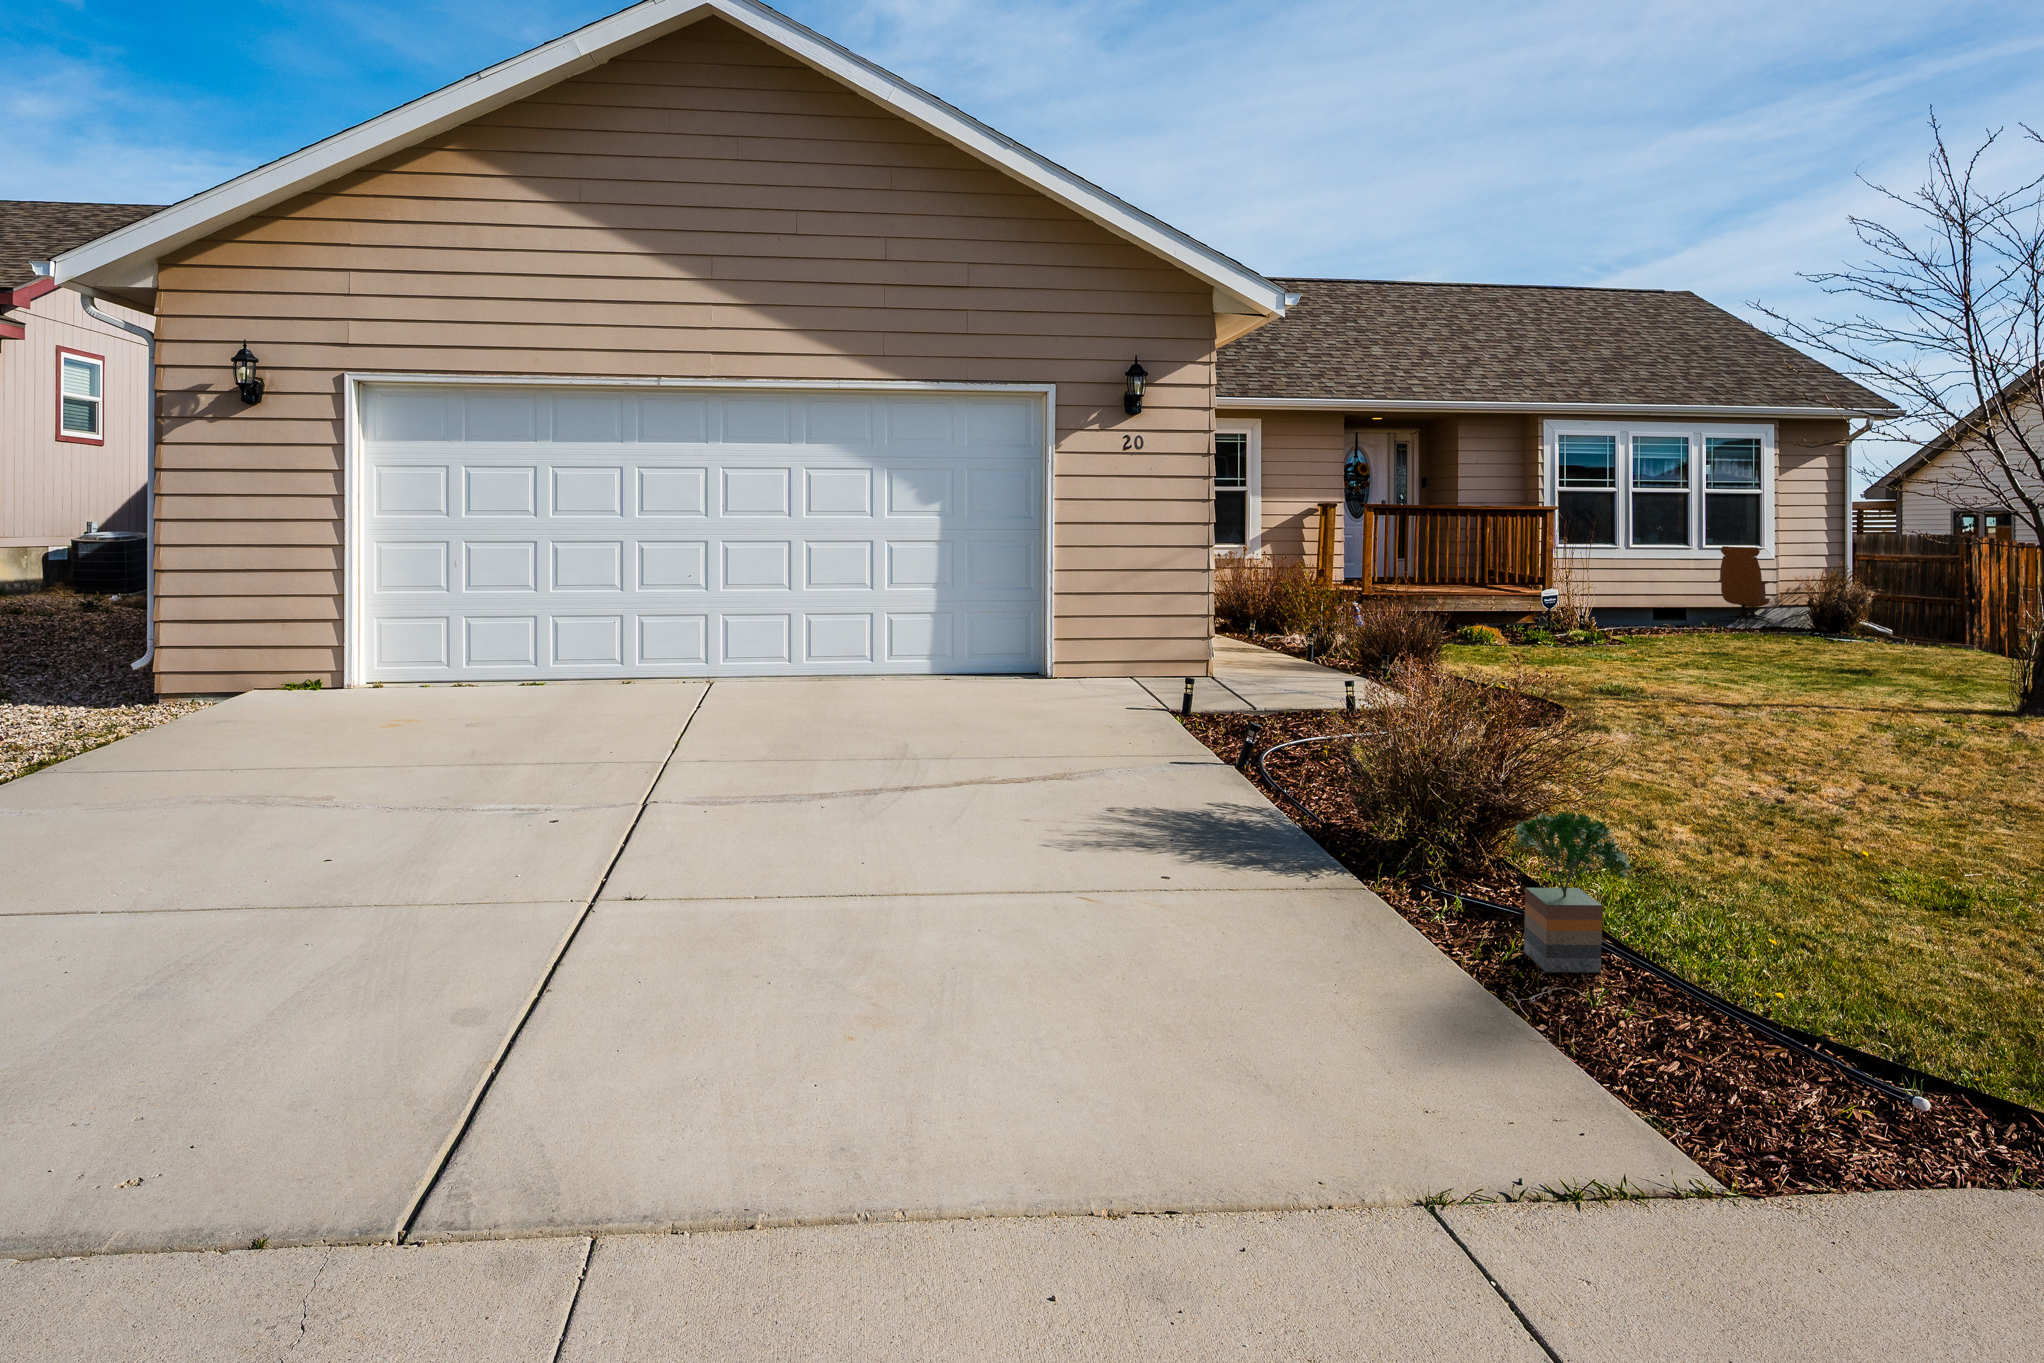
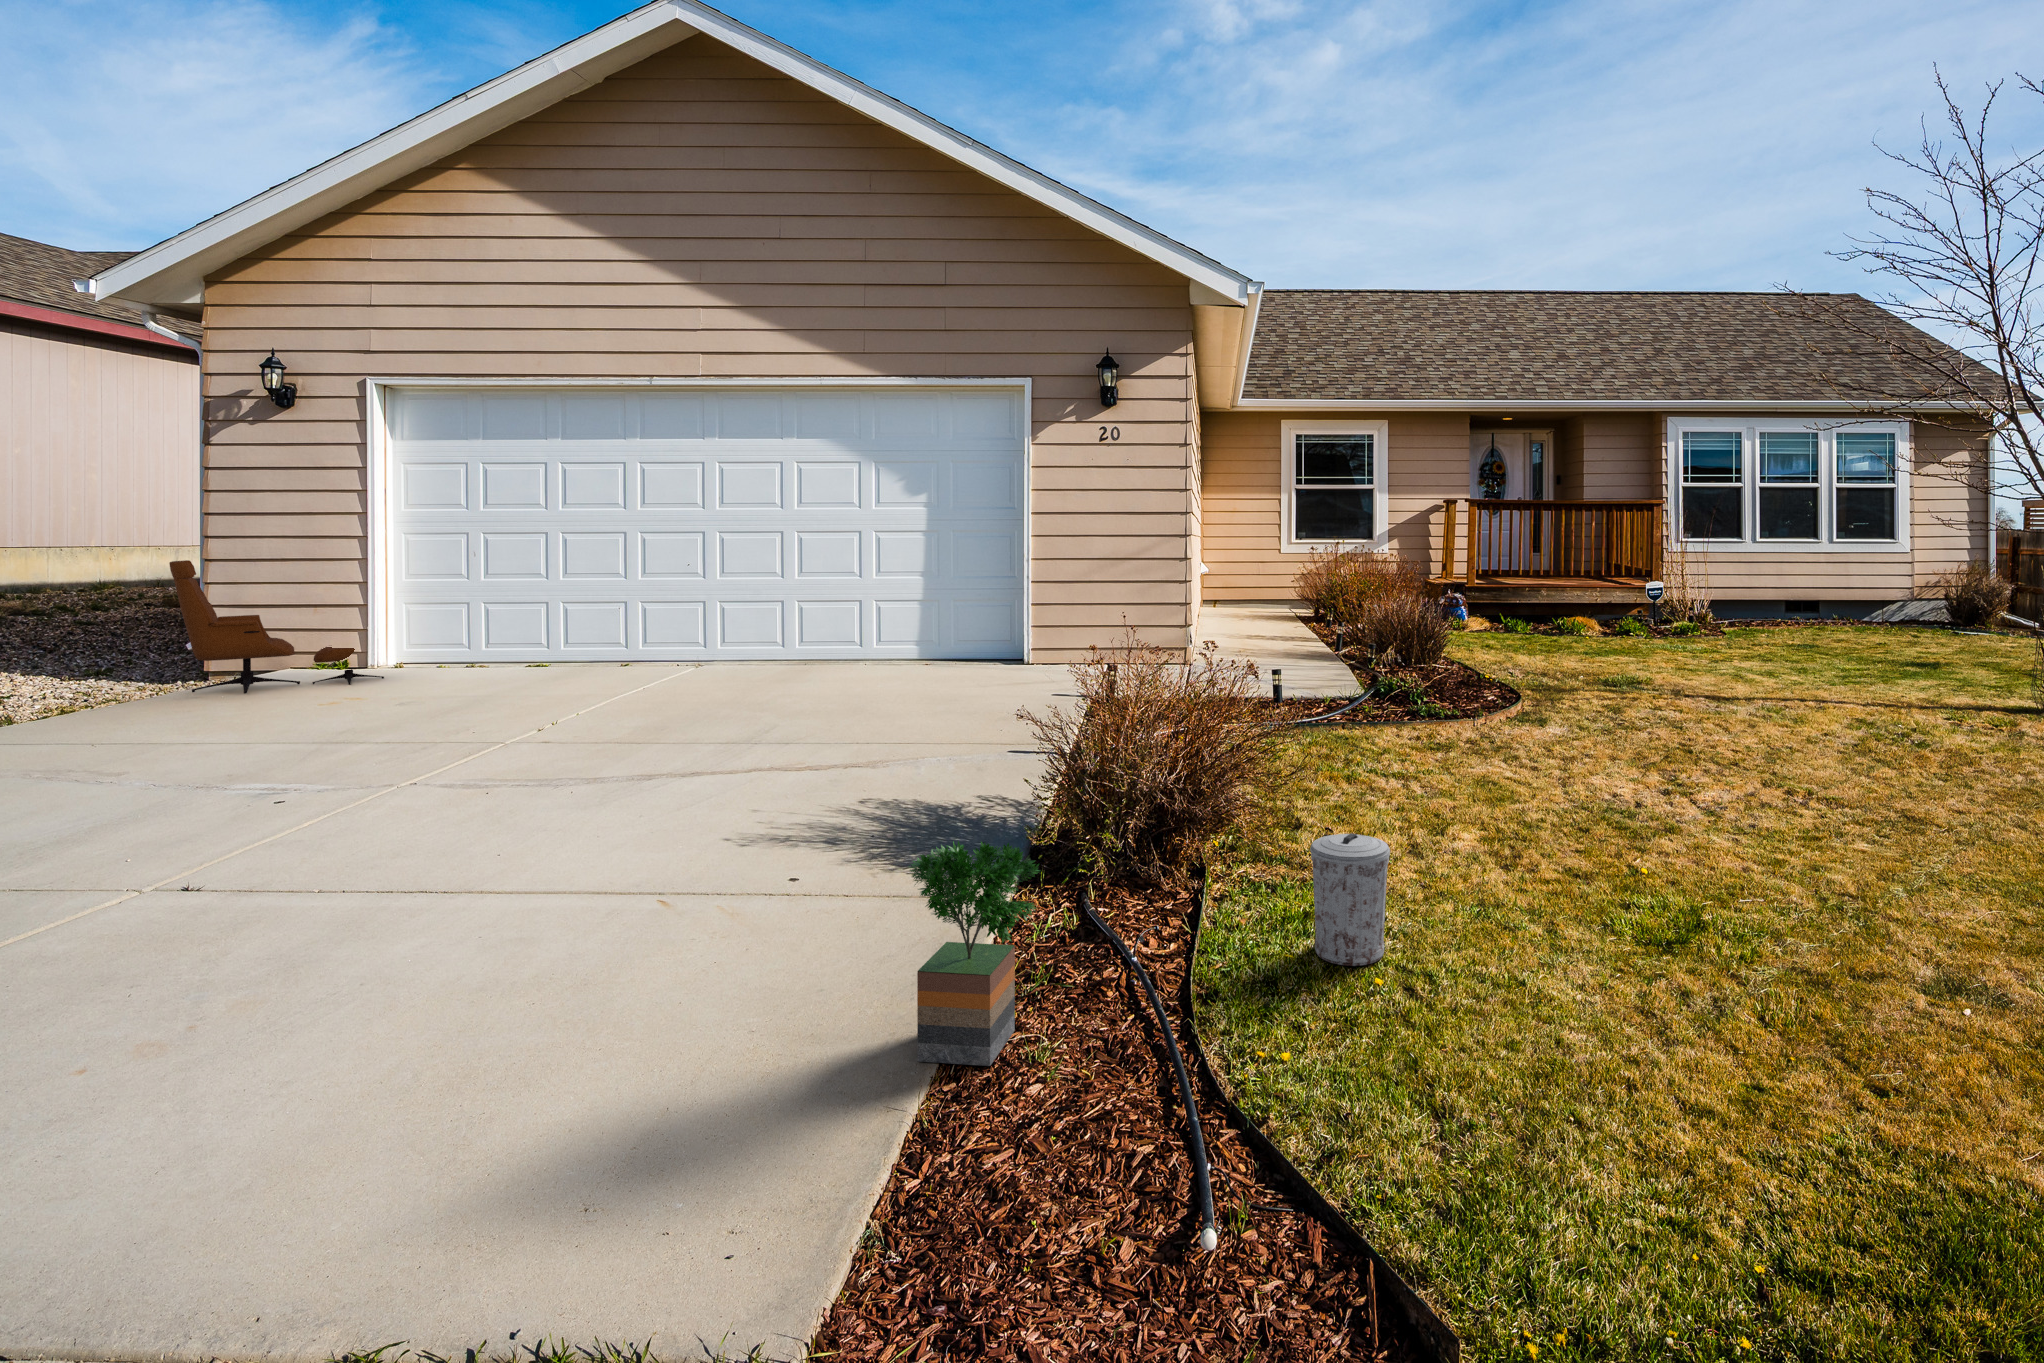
lounge chair: present [1717,546,1771,623] -> present [169,560,384,693]
trash can: none [1695,805,1764,905] -> present [1310,833,1390,966]

